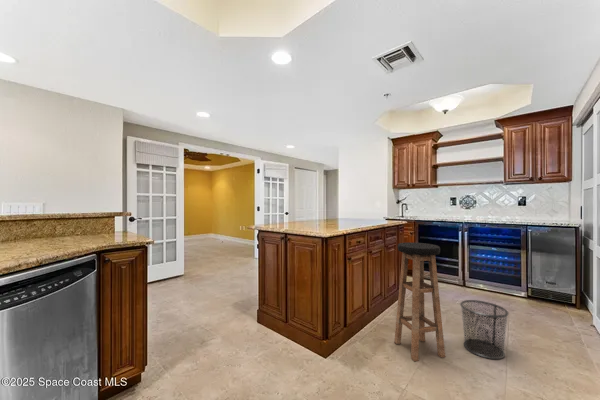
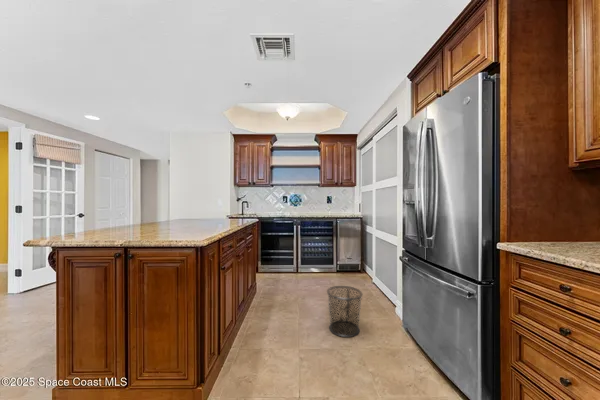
bar stool: present [394,242,445,361] -> none [277,240,326,371]

